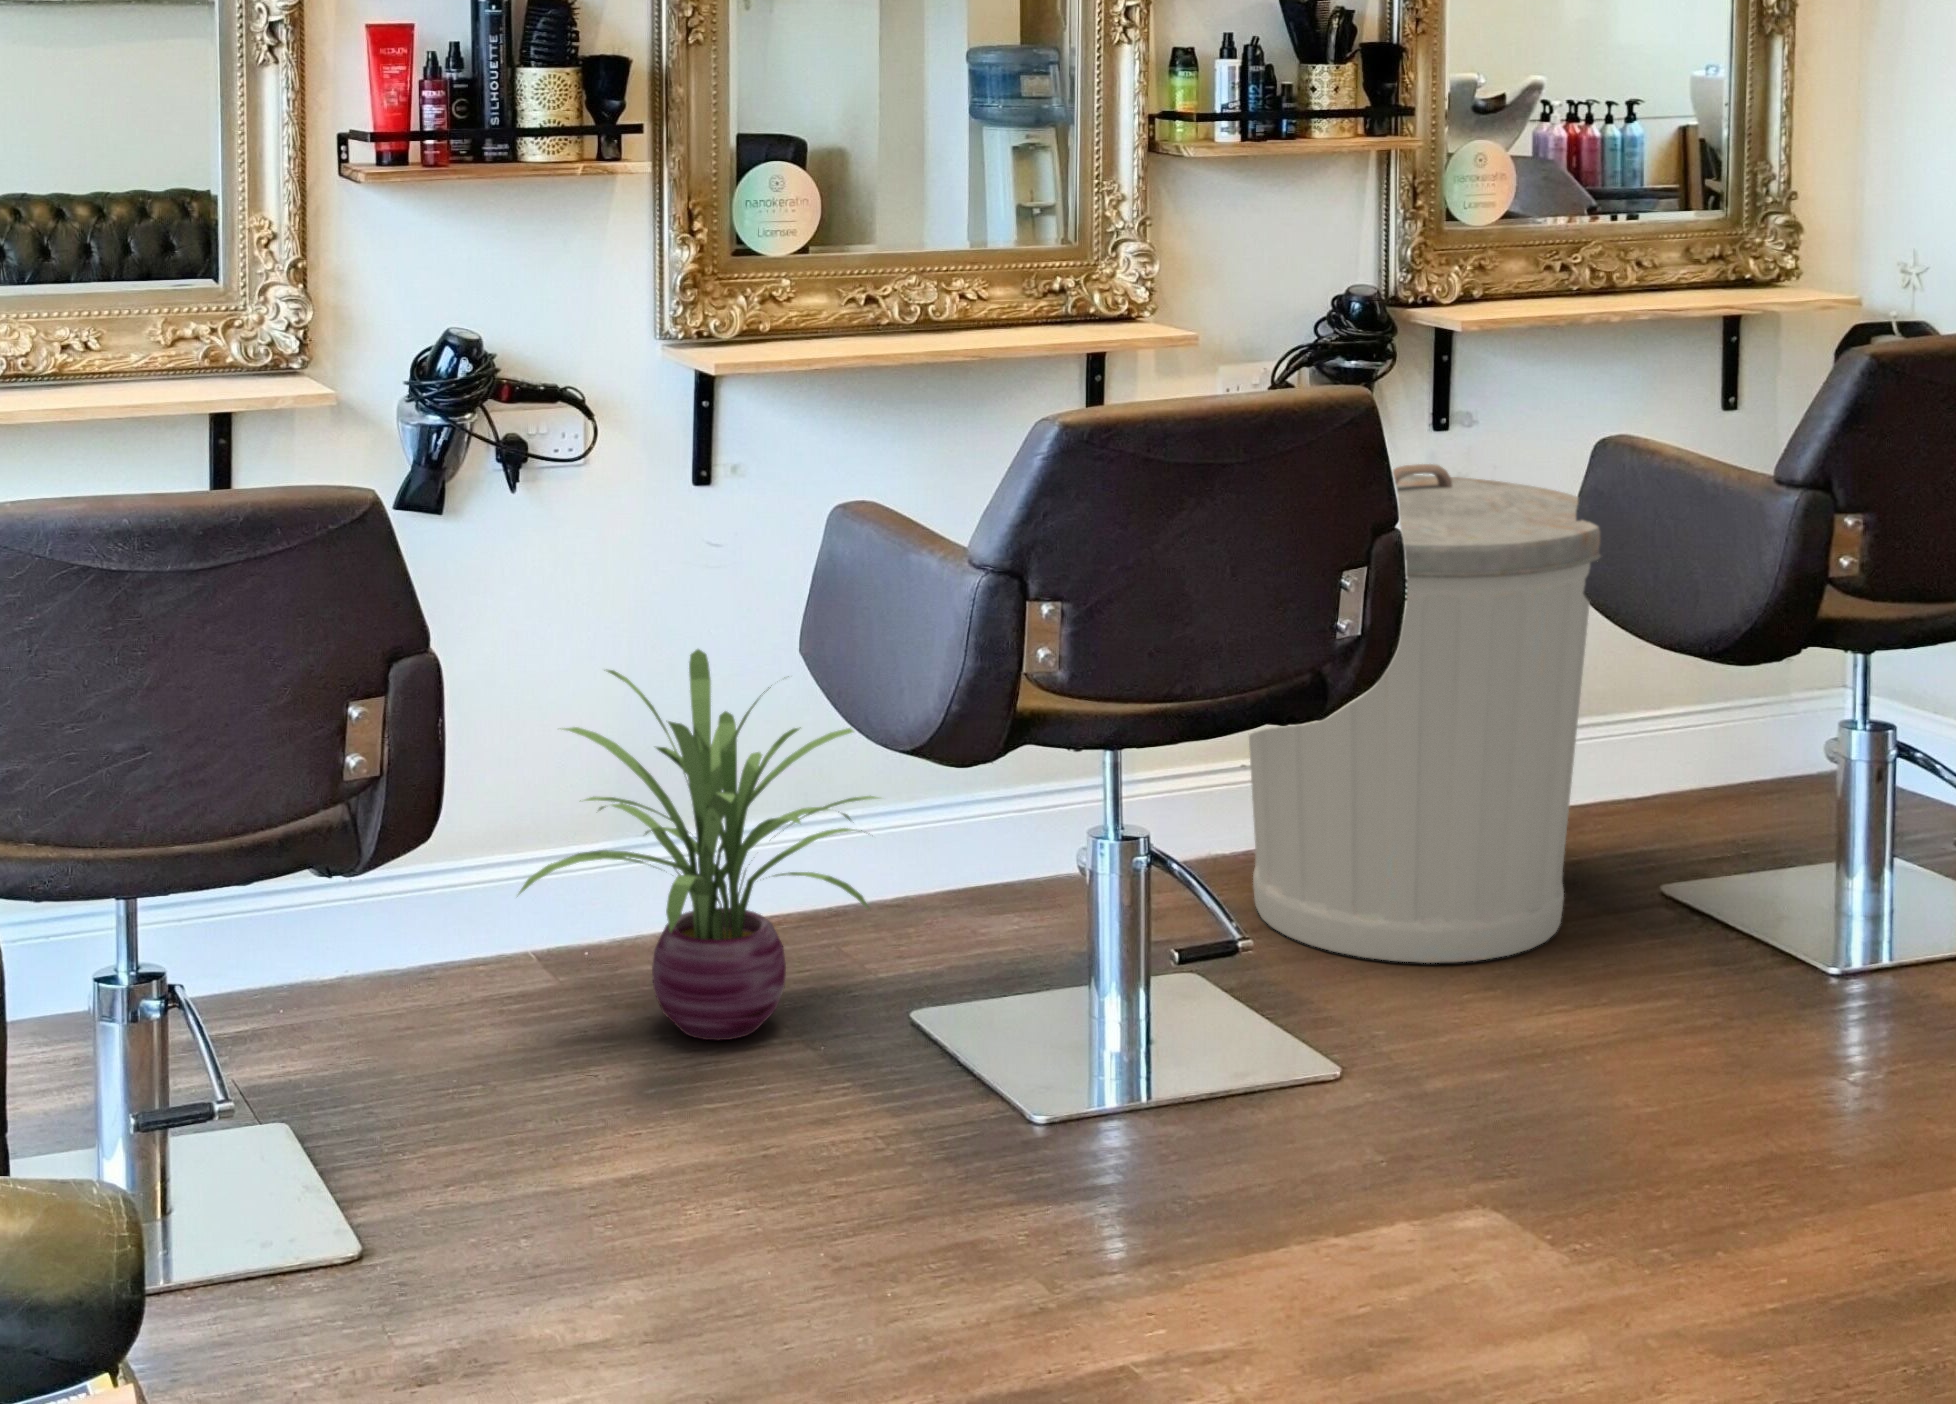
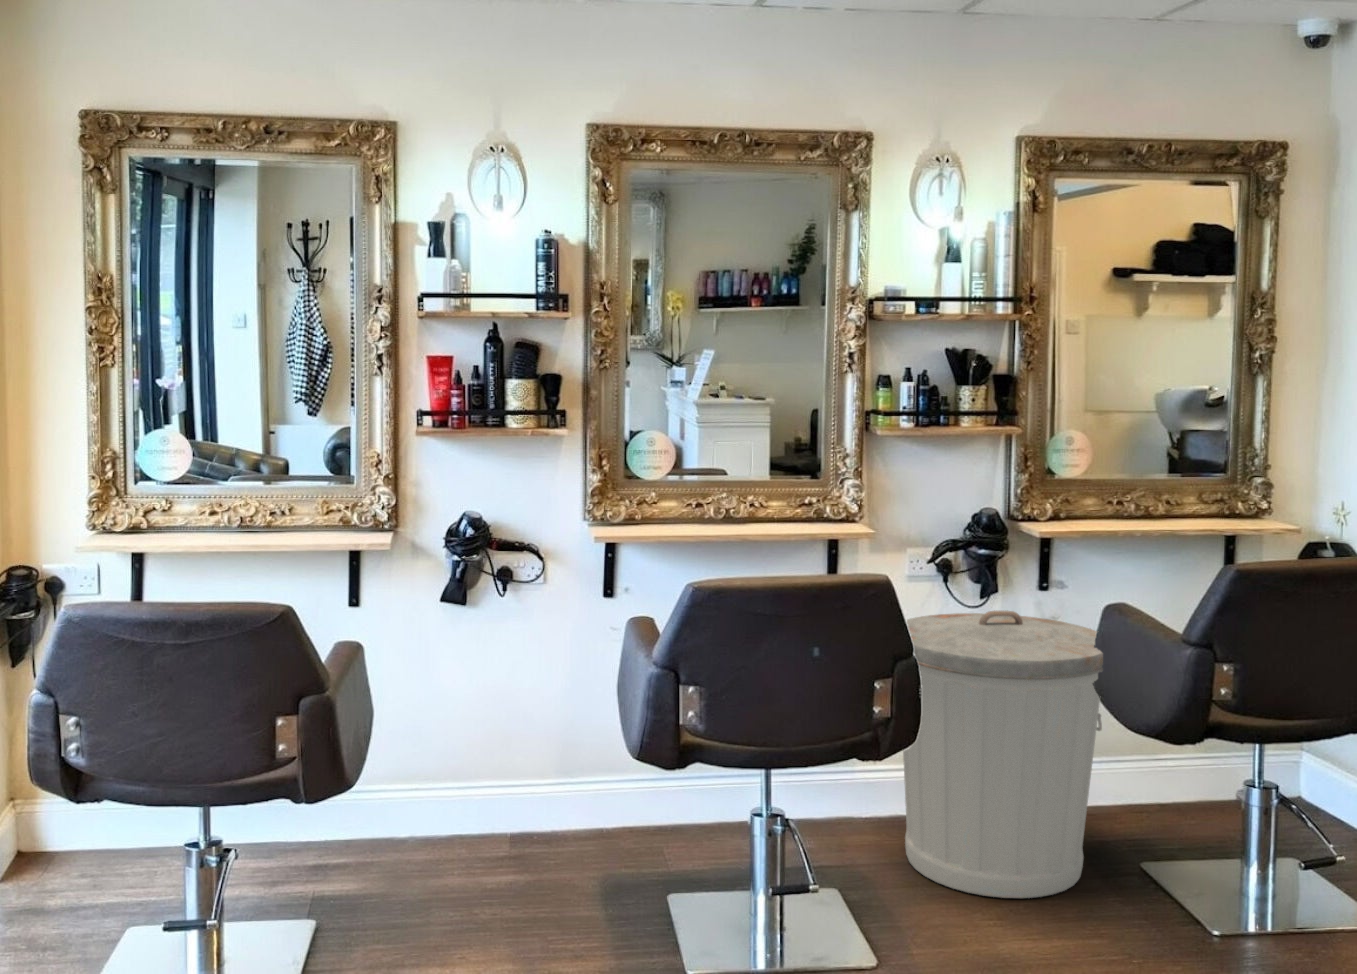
decorative plant: present [519,649,878,1040] -> none [463,685,679,896]

